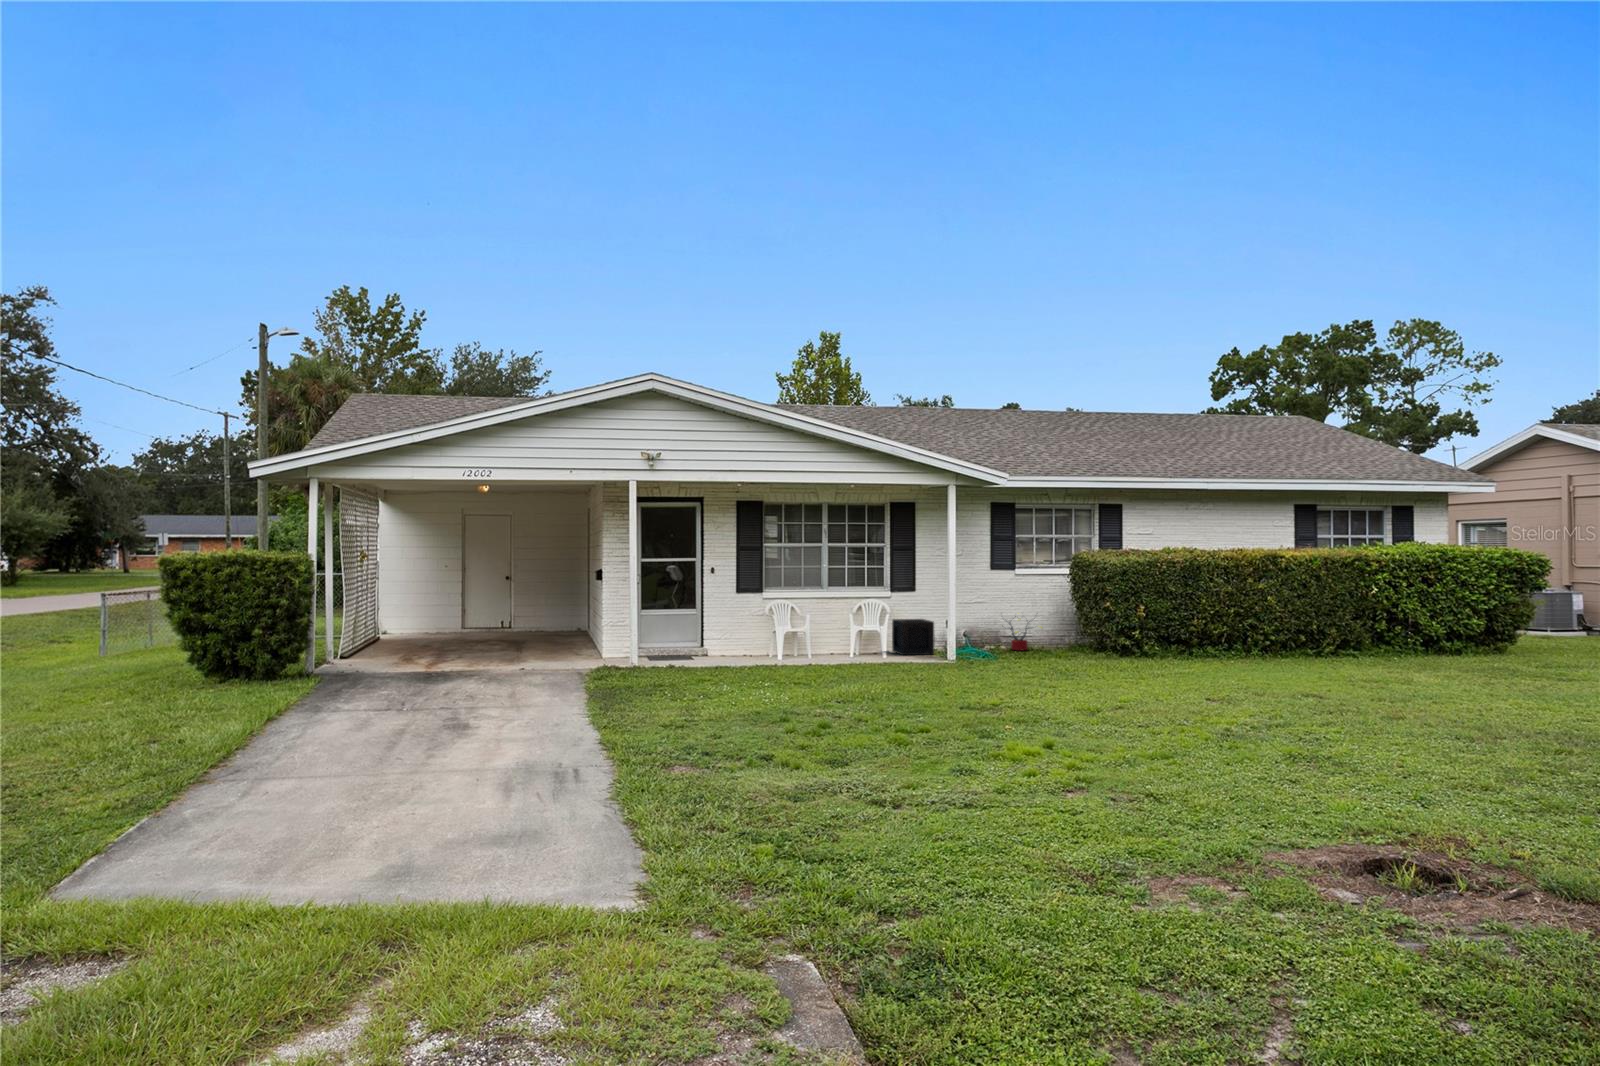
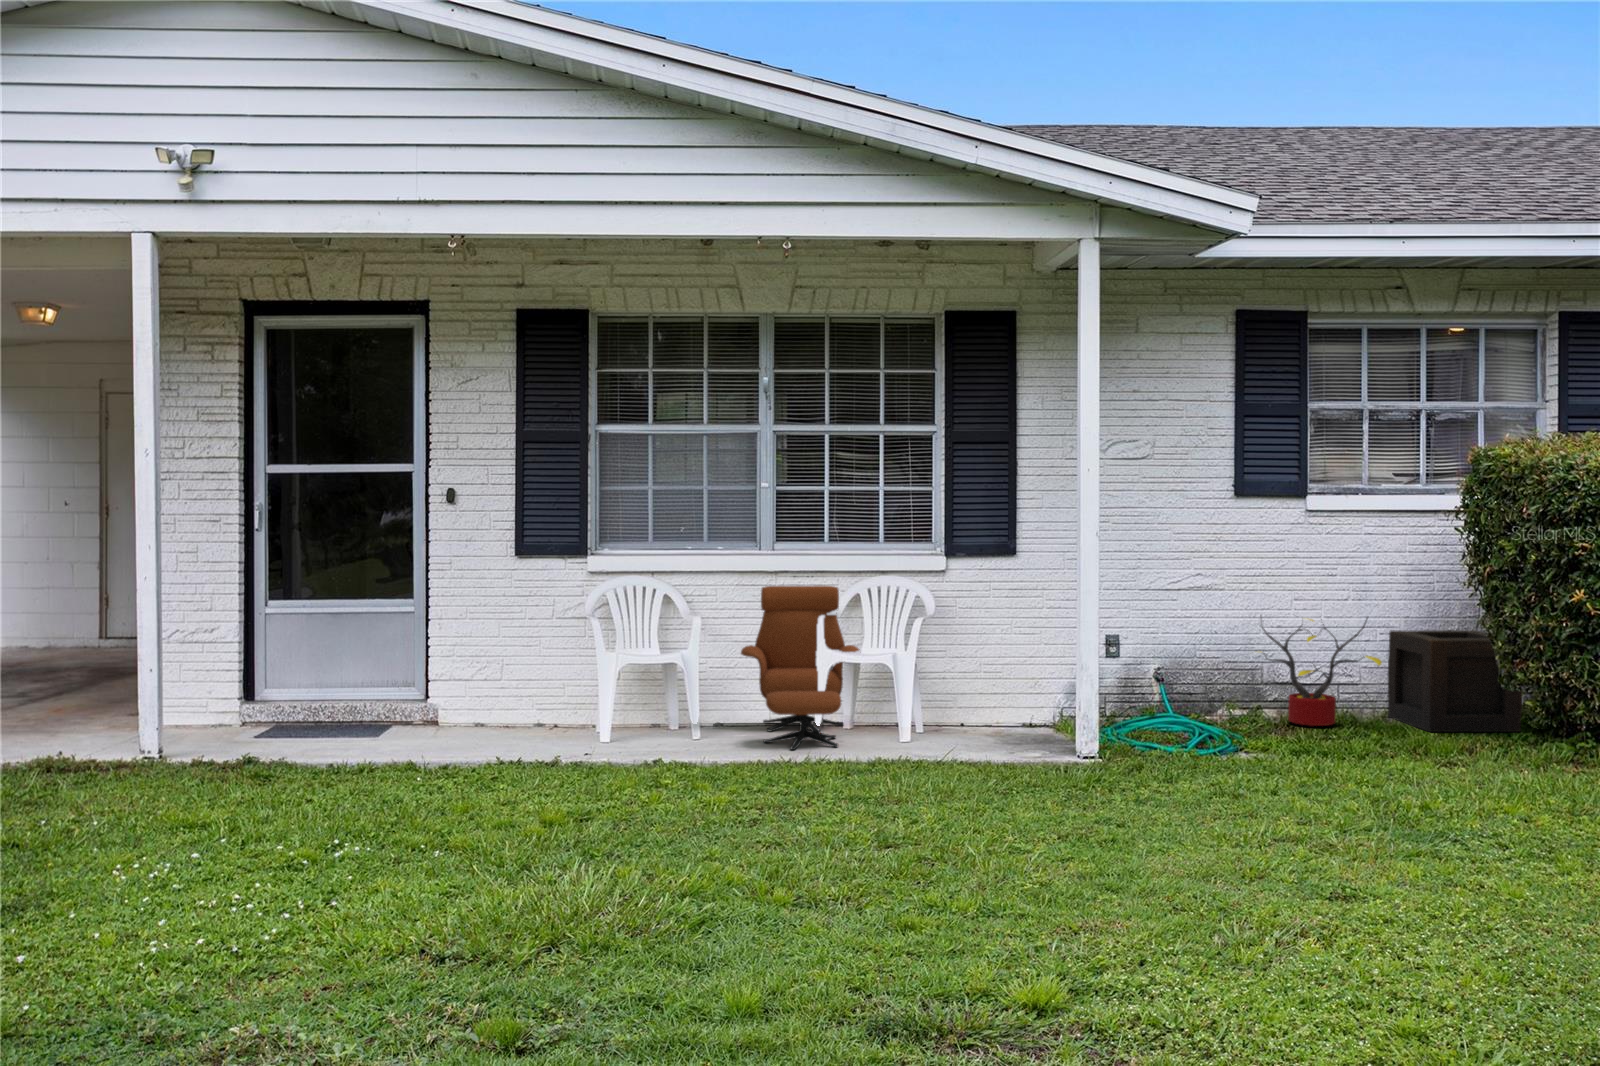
lounge chair: none [823,603,866,660] -> present [741,586,860,750]
wooden crate: present [892,619,935,655] -> present [1388,630,1522,732]

